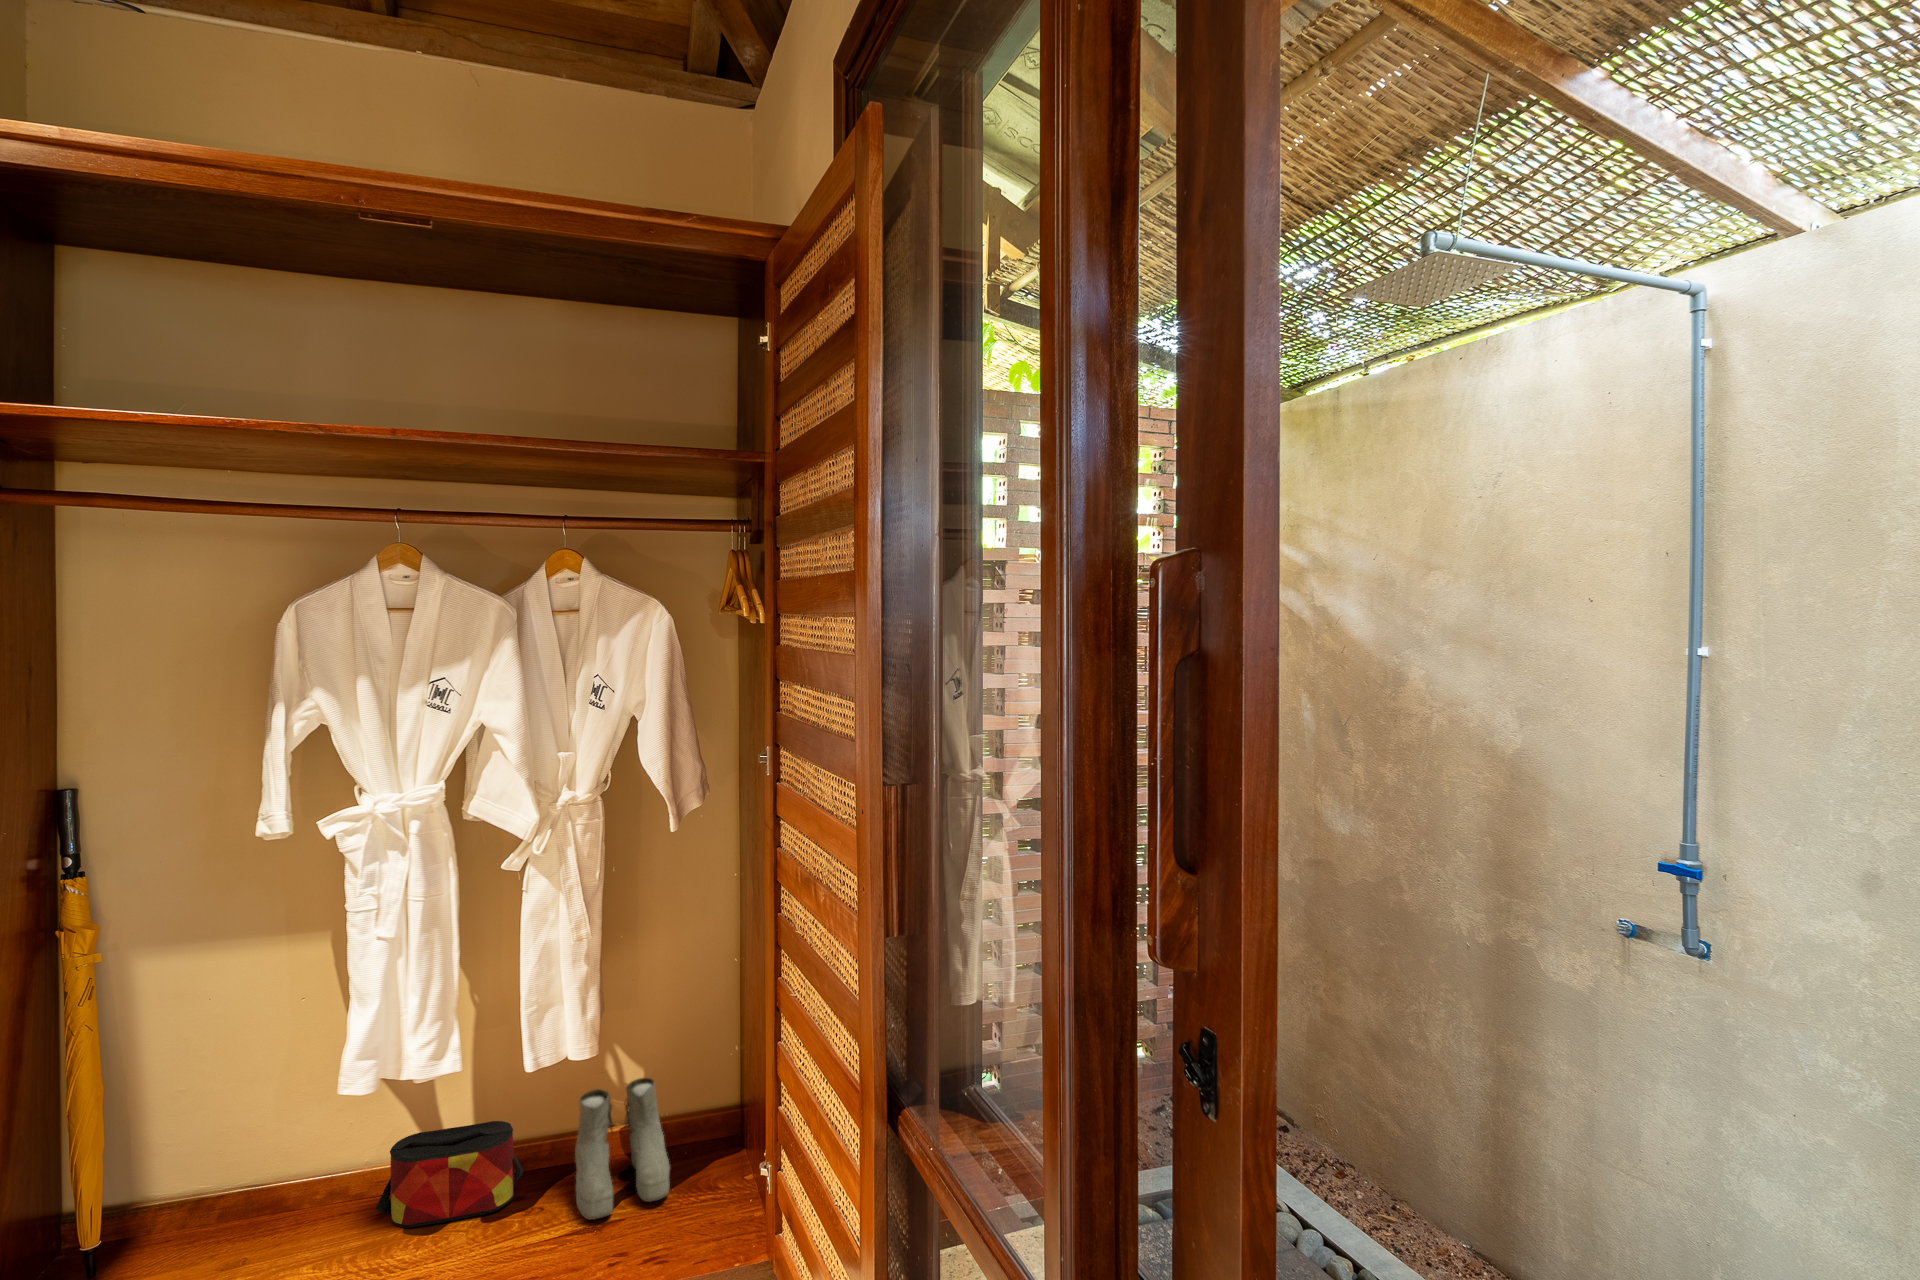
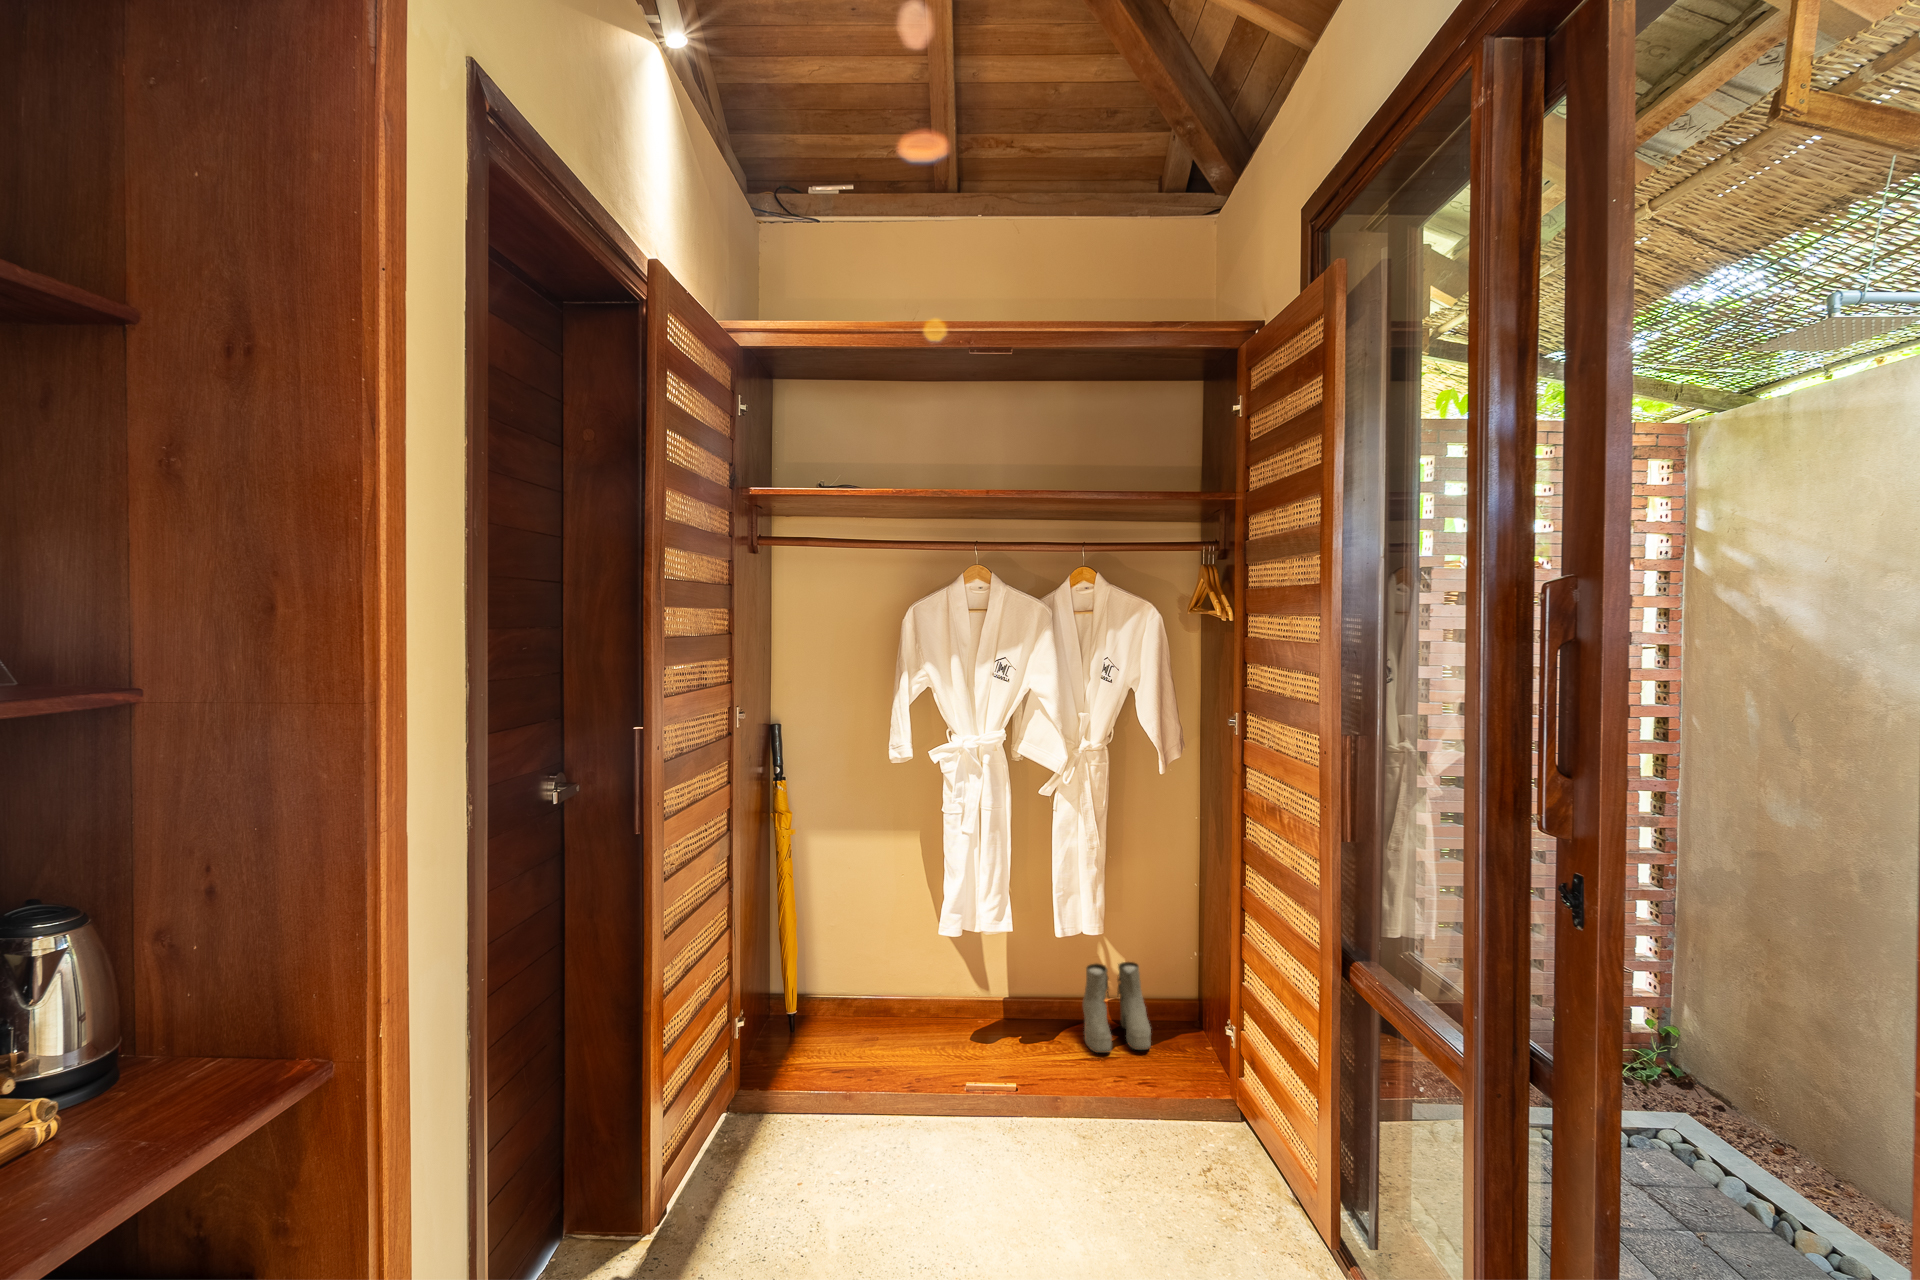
bag: present [375,1121,523,1228] -> none [955,972,1047,1035]

